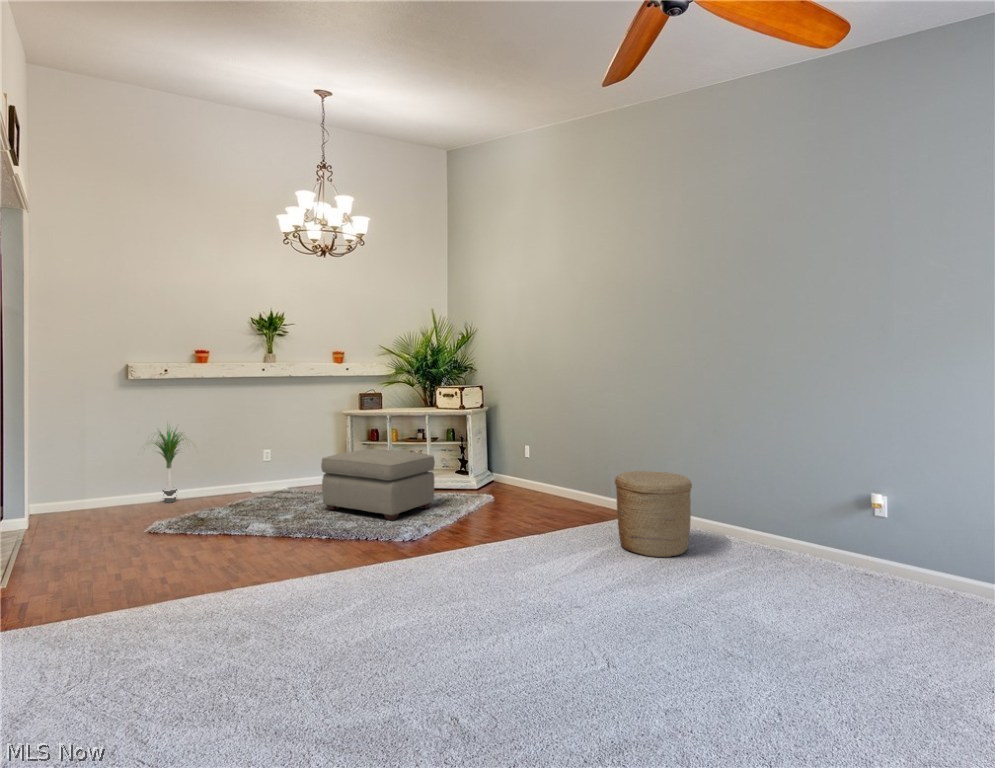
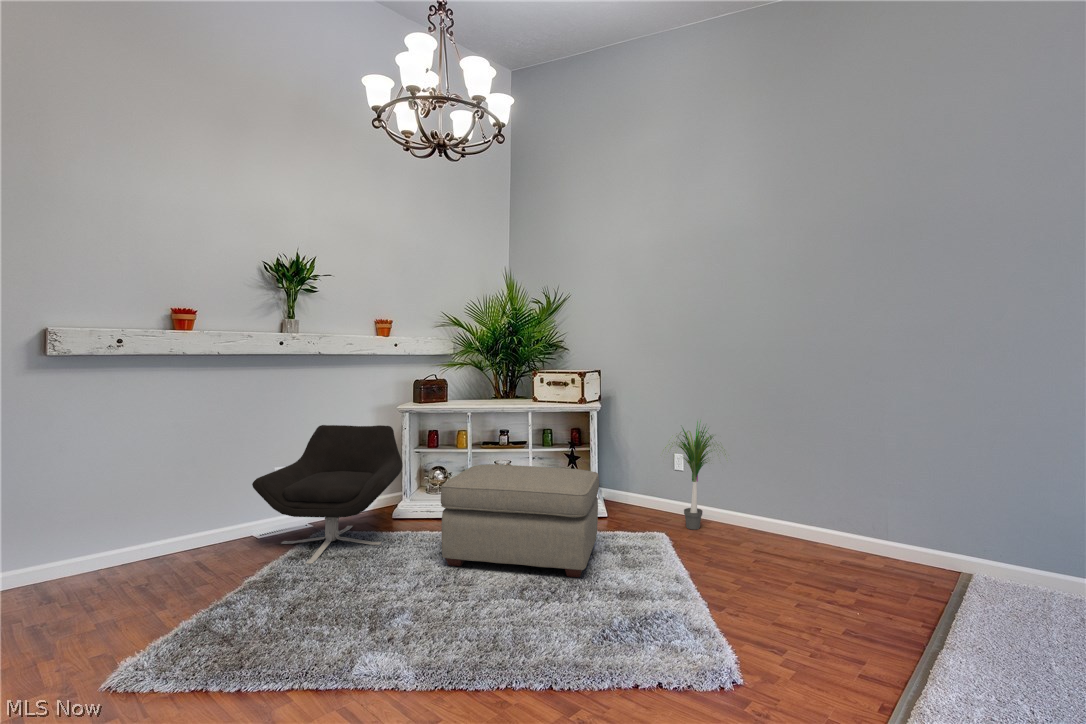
lounge chair: none [235,422,335,503] -> present [252,425,403,564]
potted plant: present [155,430,184,503] -> present [665,422,718,530]
woven basket: present [615,471,692,557] -> none [917,486,1036,605]

